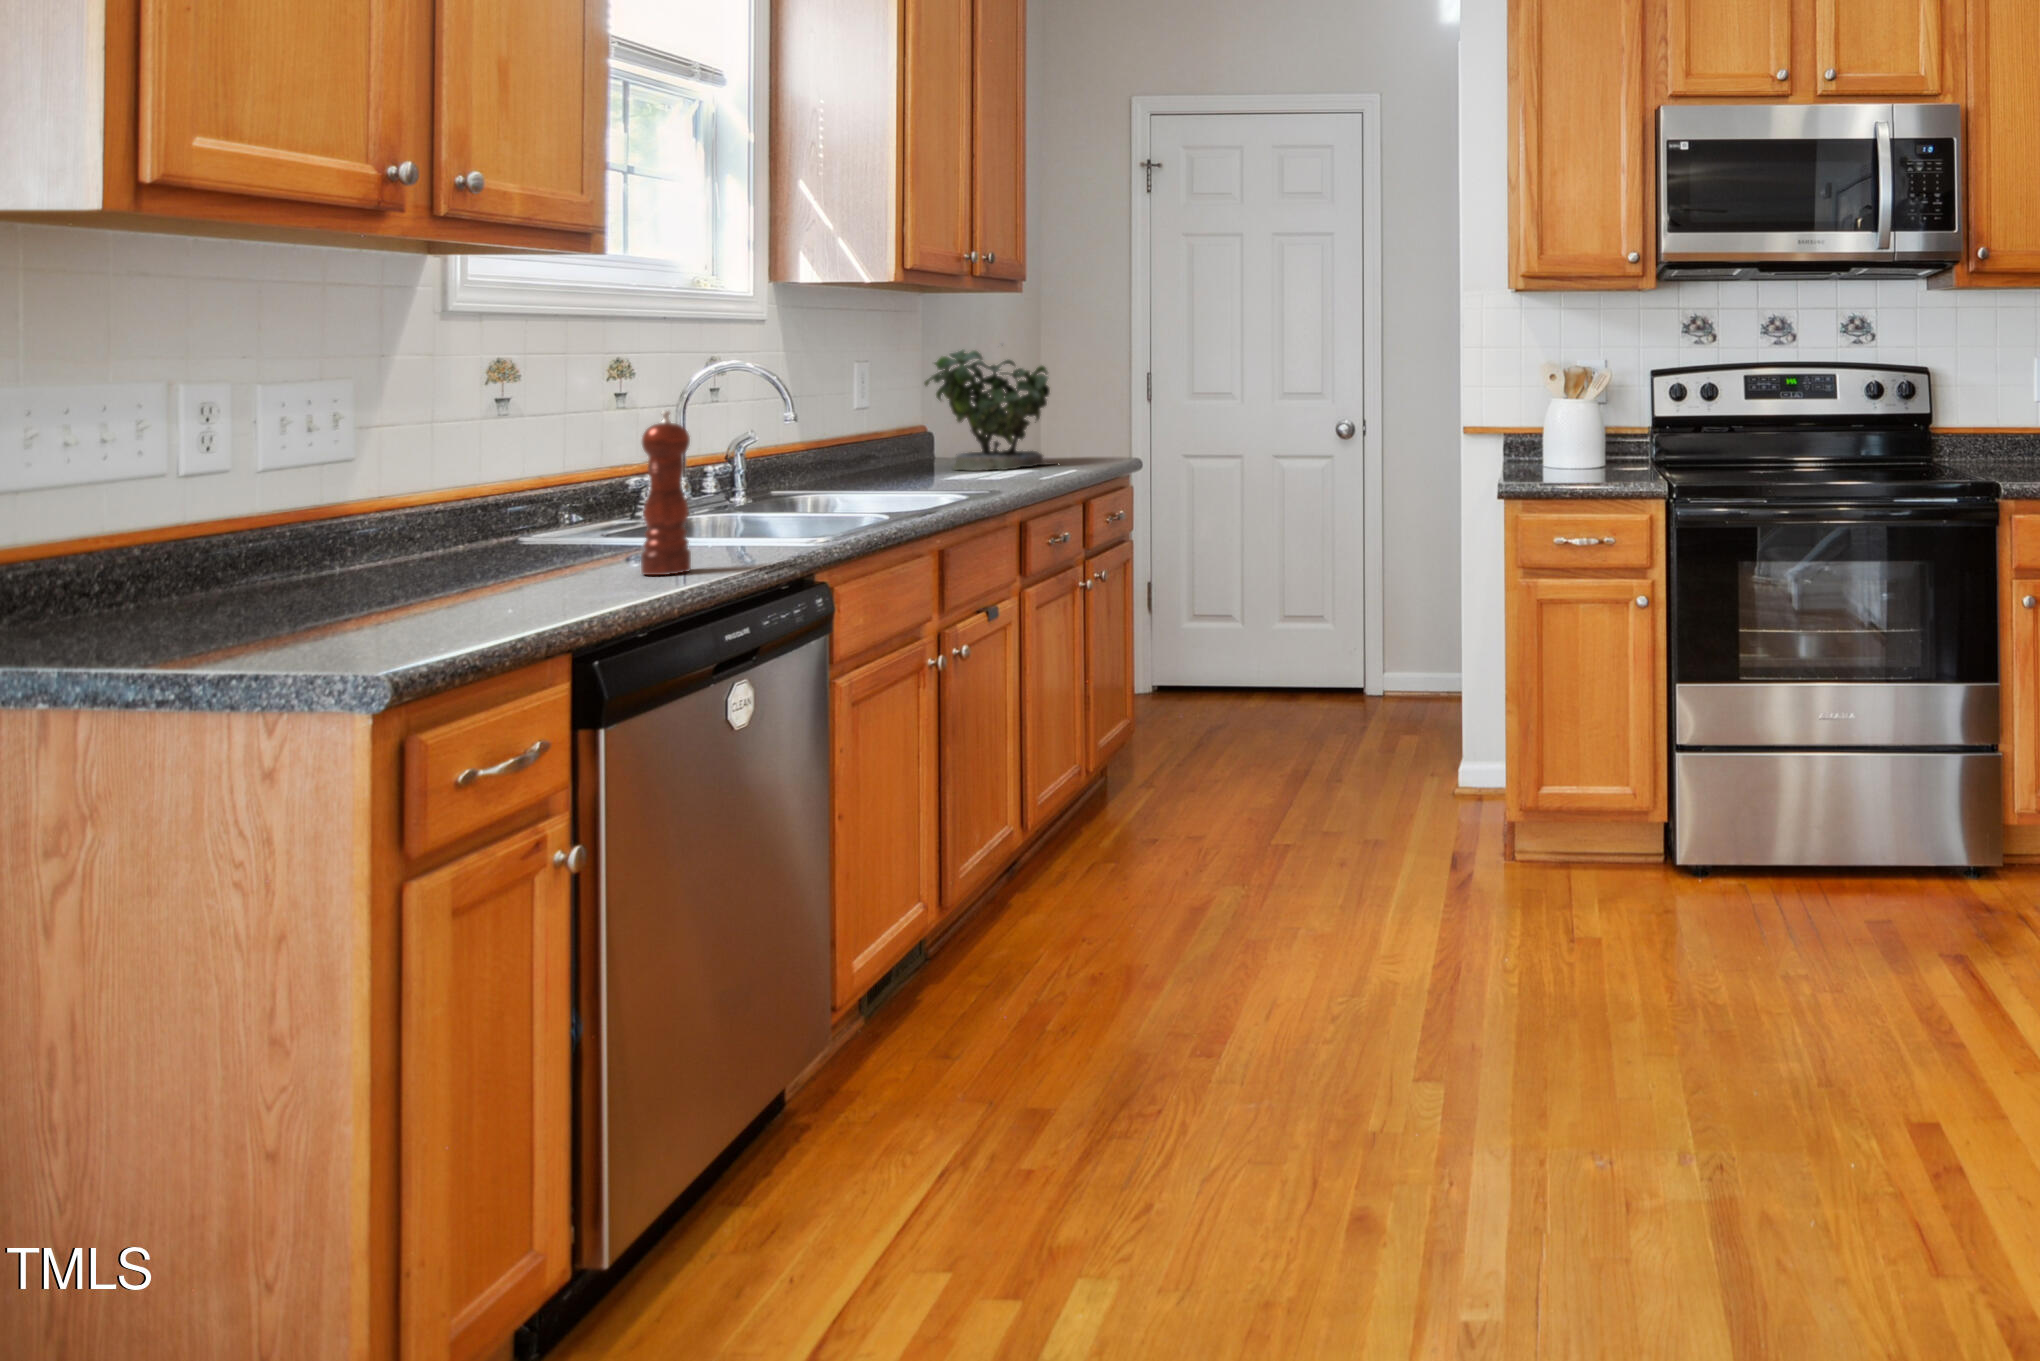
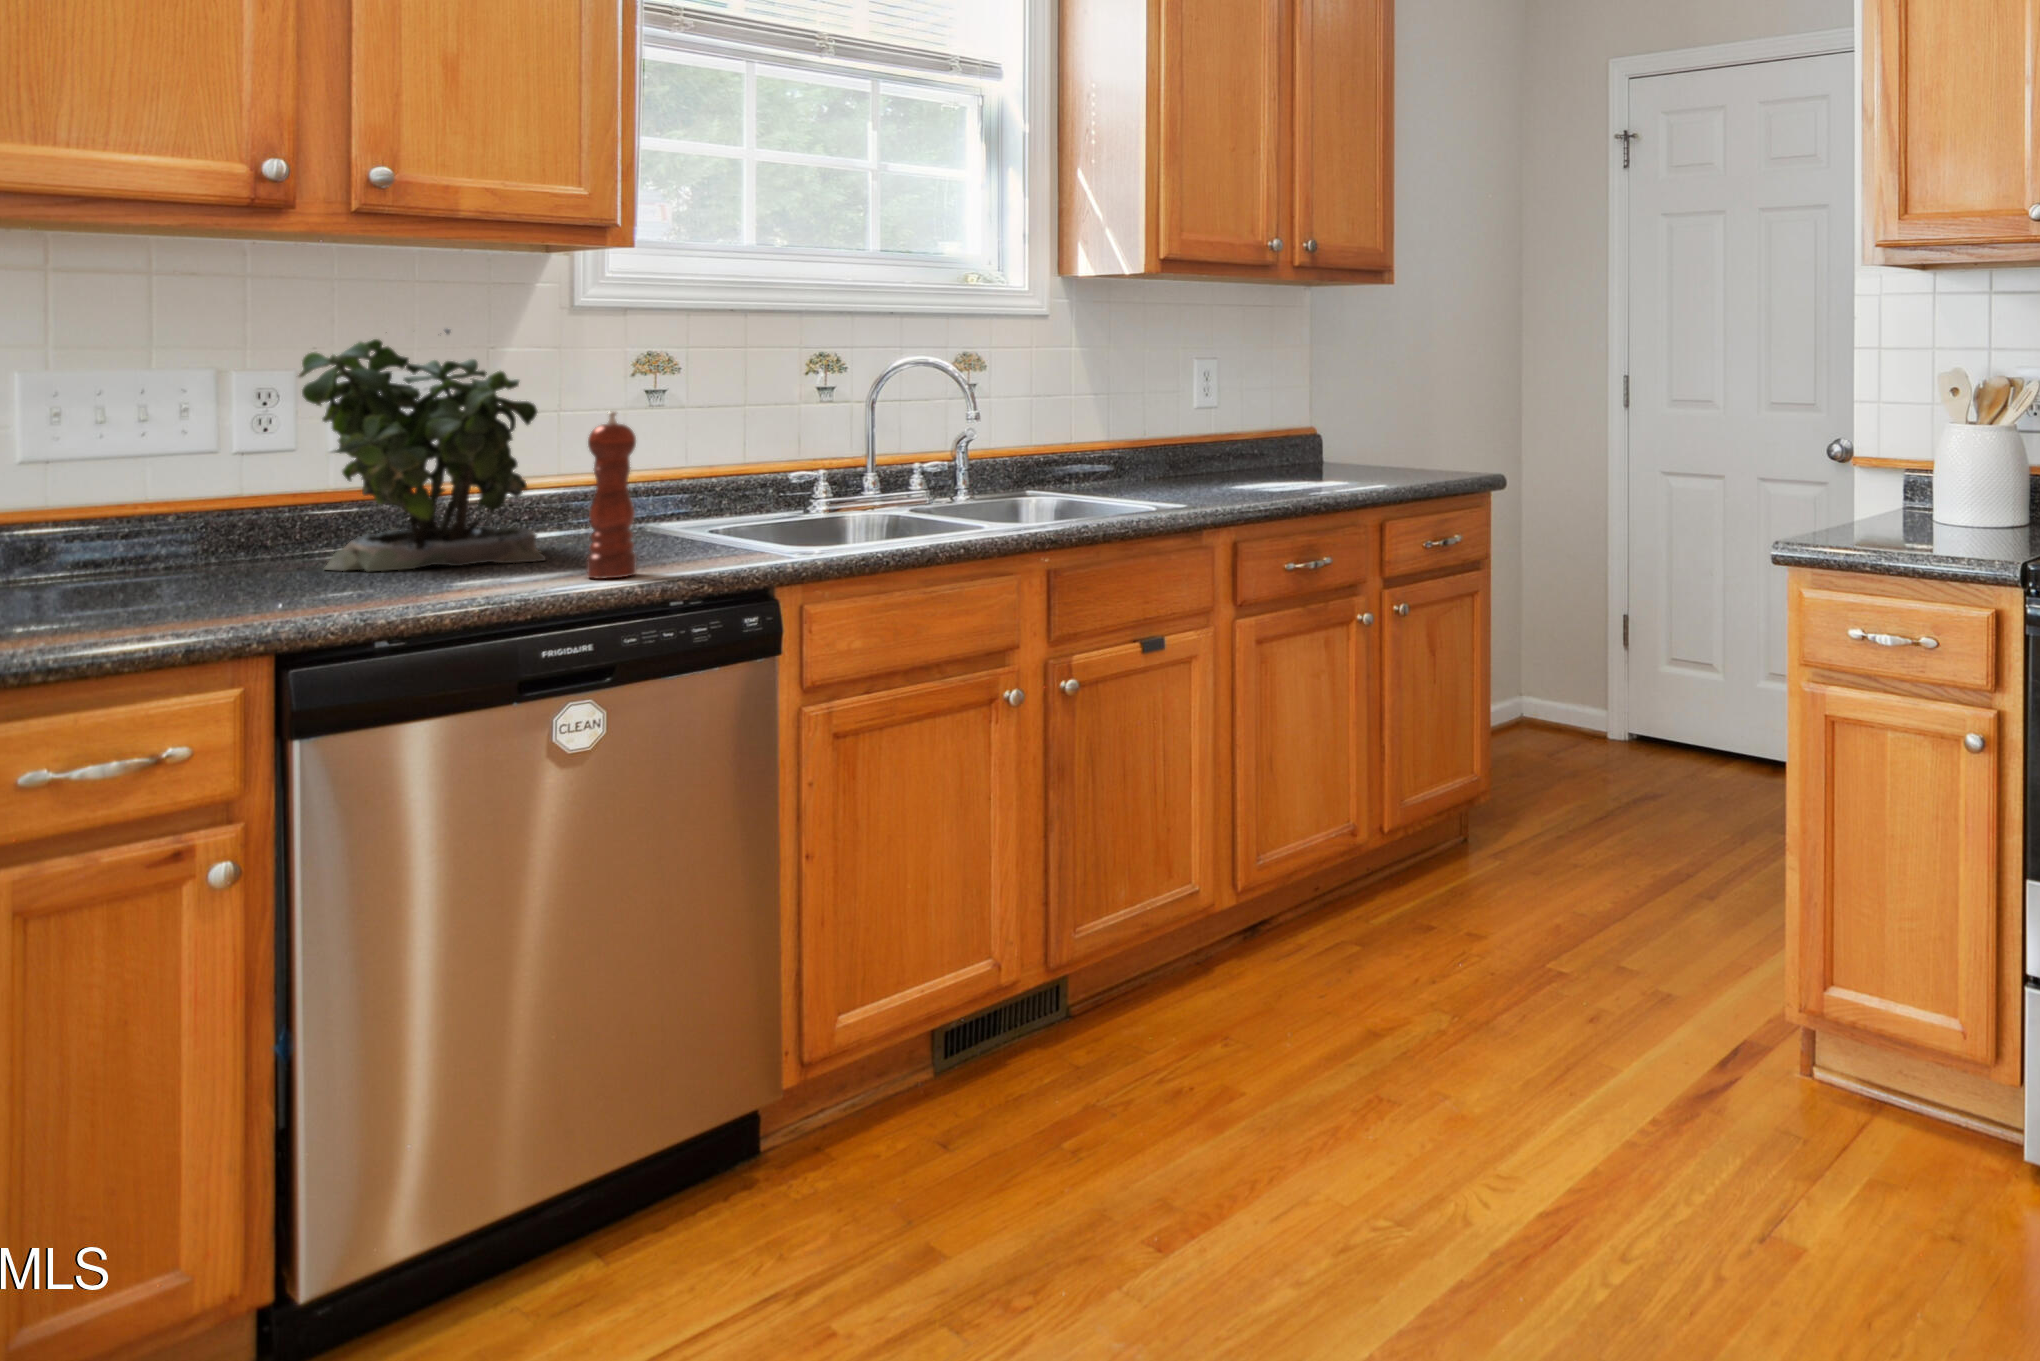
potted plant: present [924,343,1050,471] -> present [299,329,546,572]

